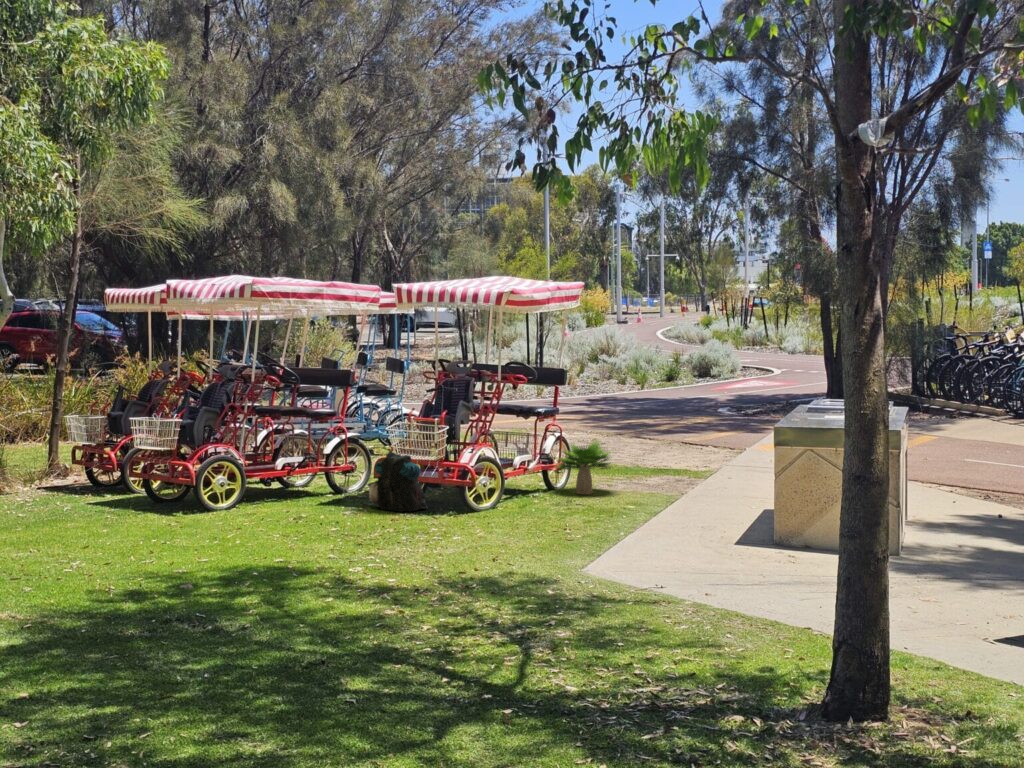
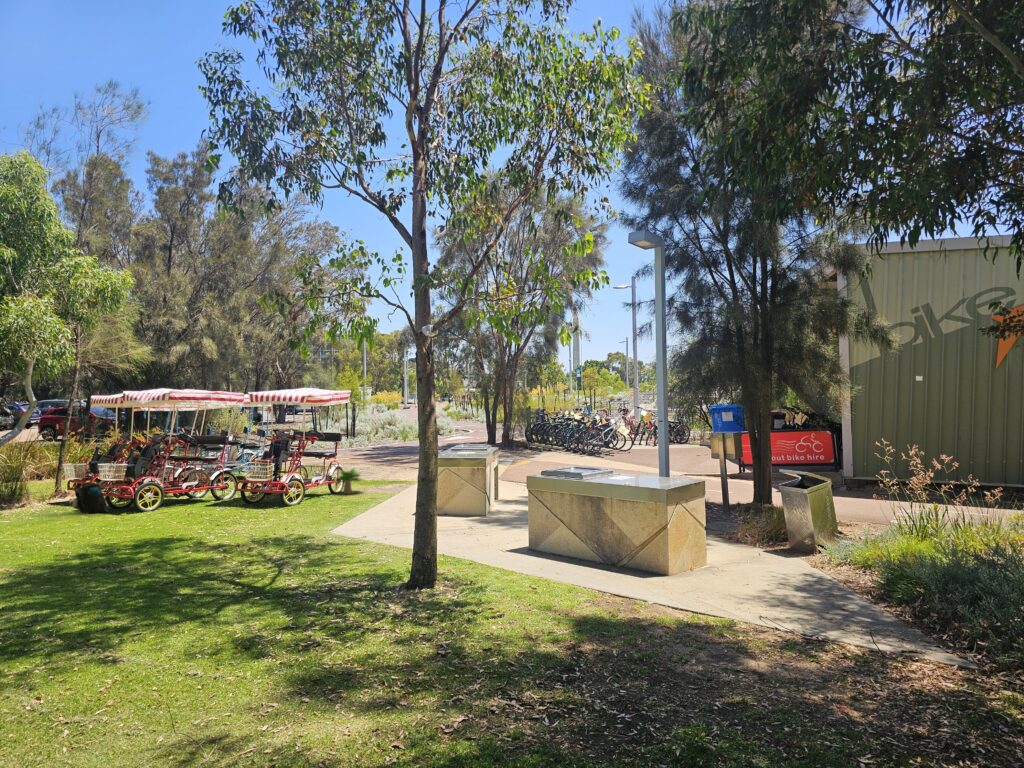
backpack: present [367,452,427,512] -> present [72,482,107,513]

